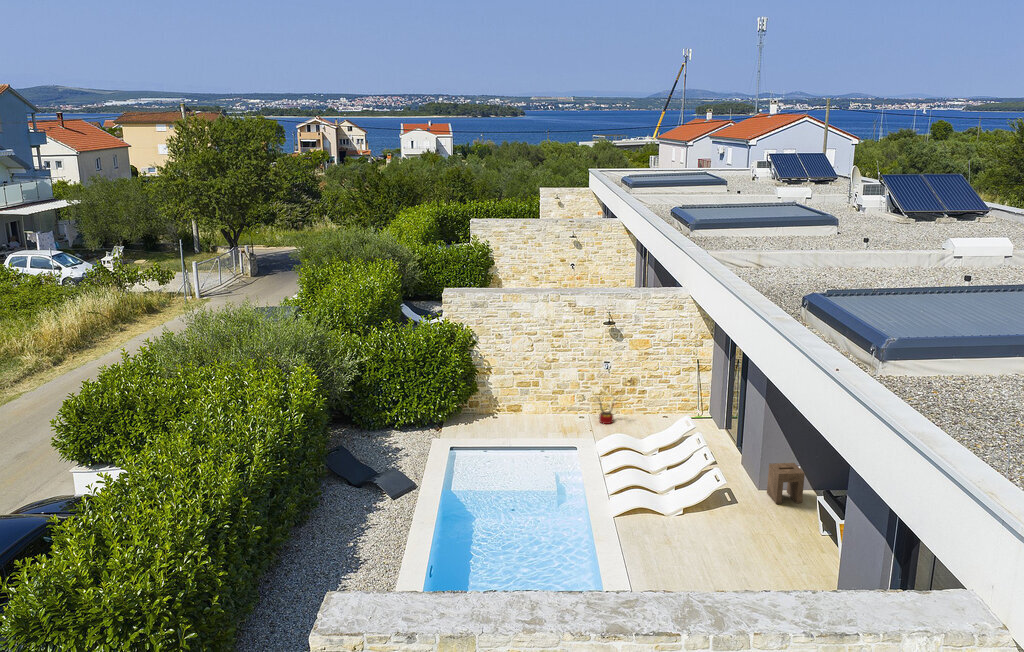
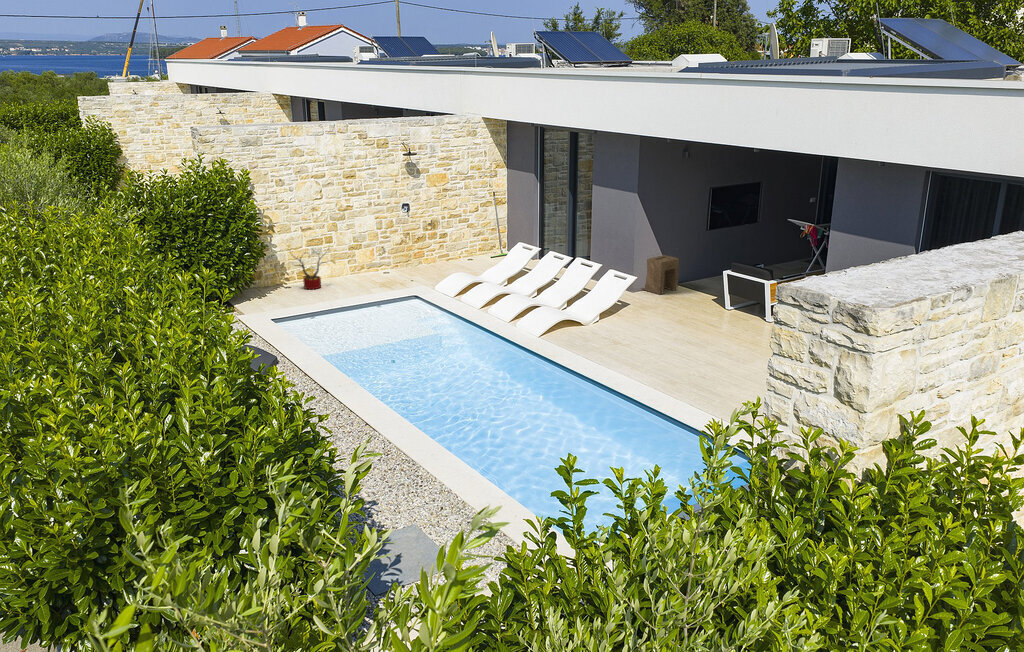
decorative plant: present [598,398,626,424] -> present [297,254,336,289]

